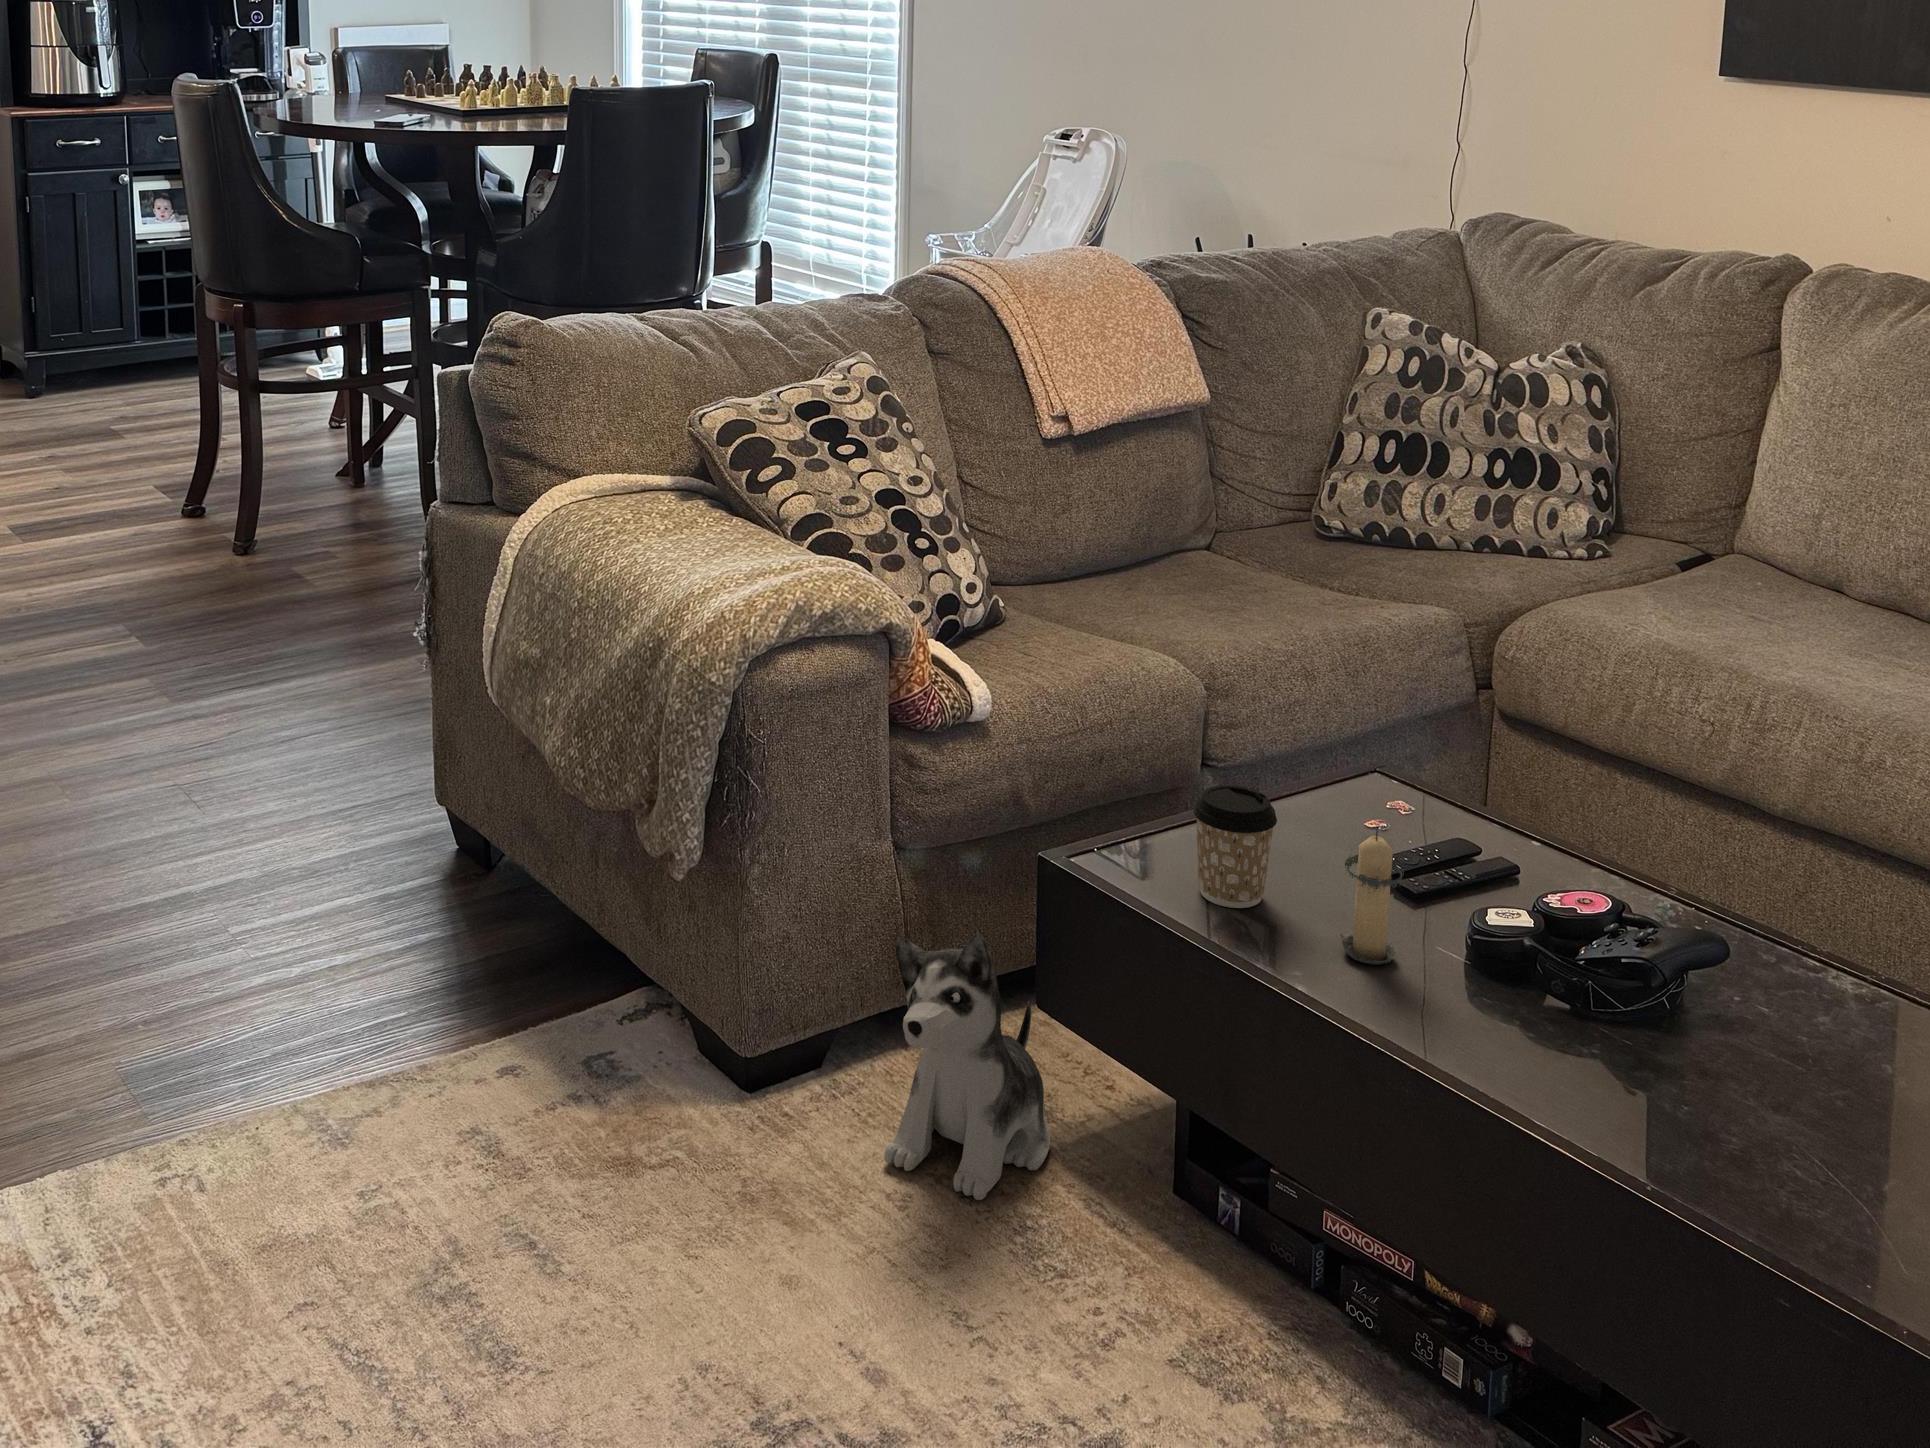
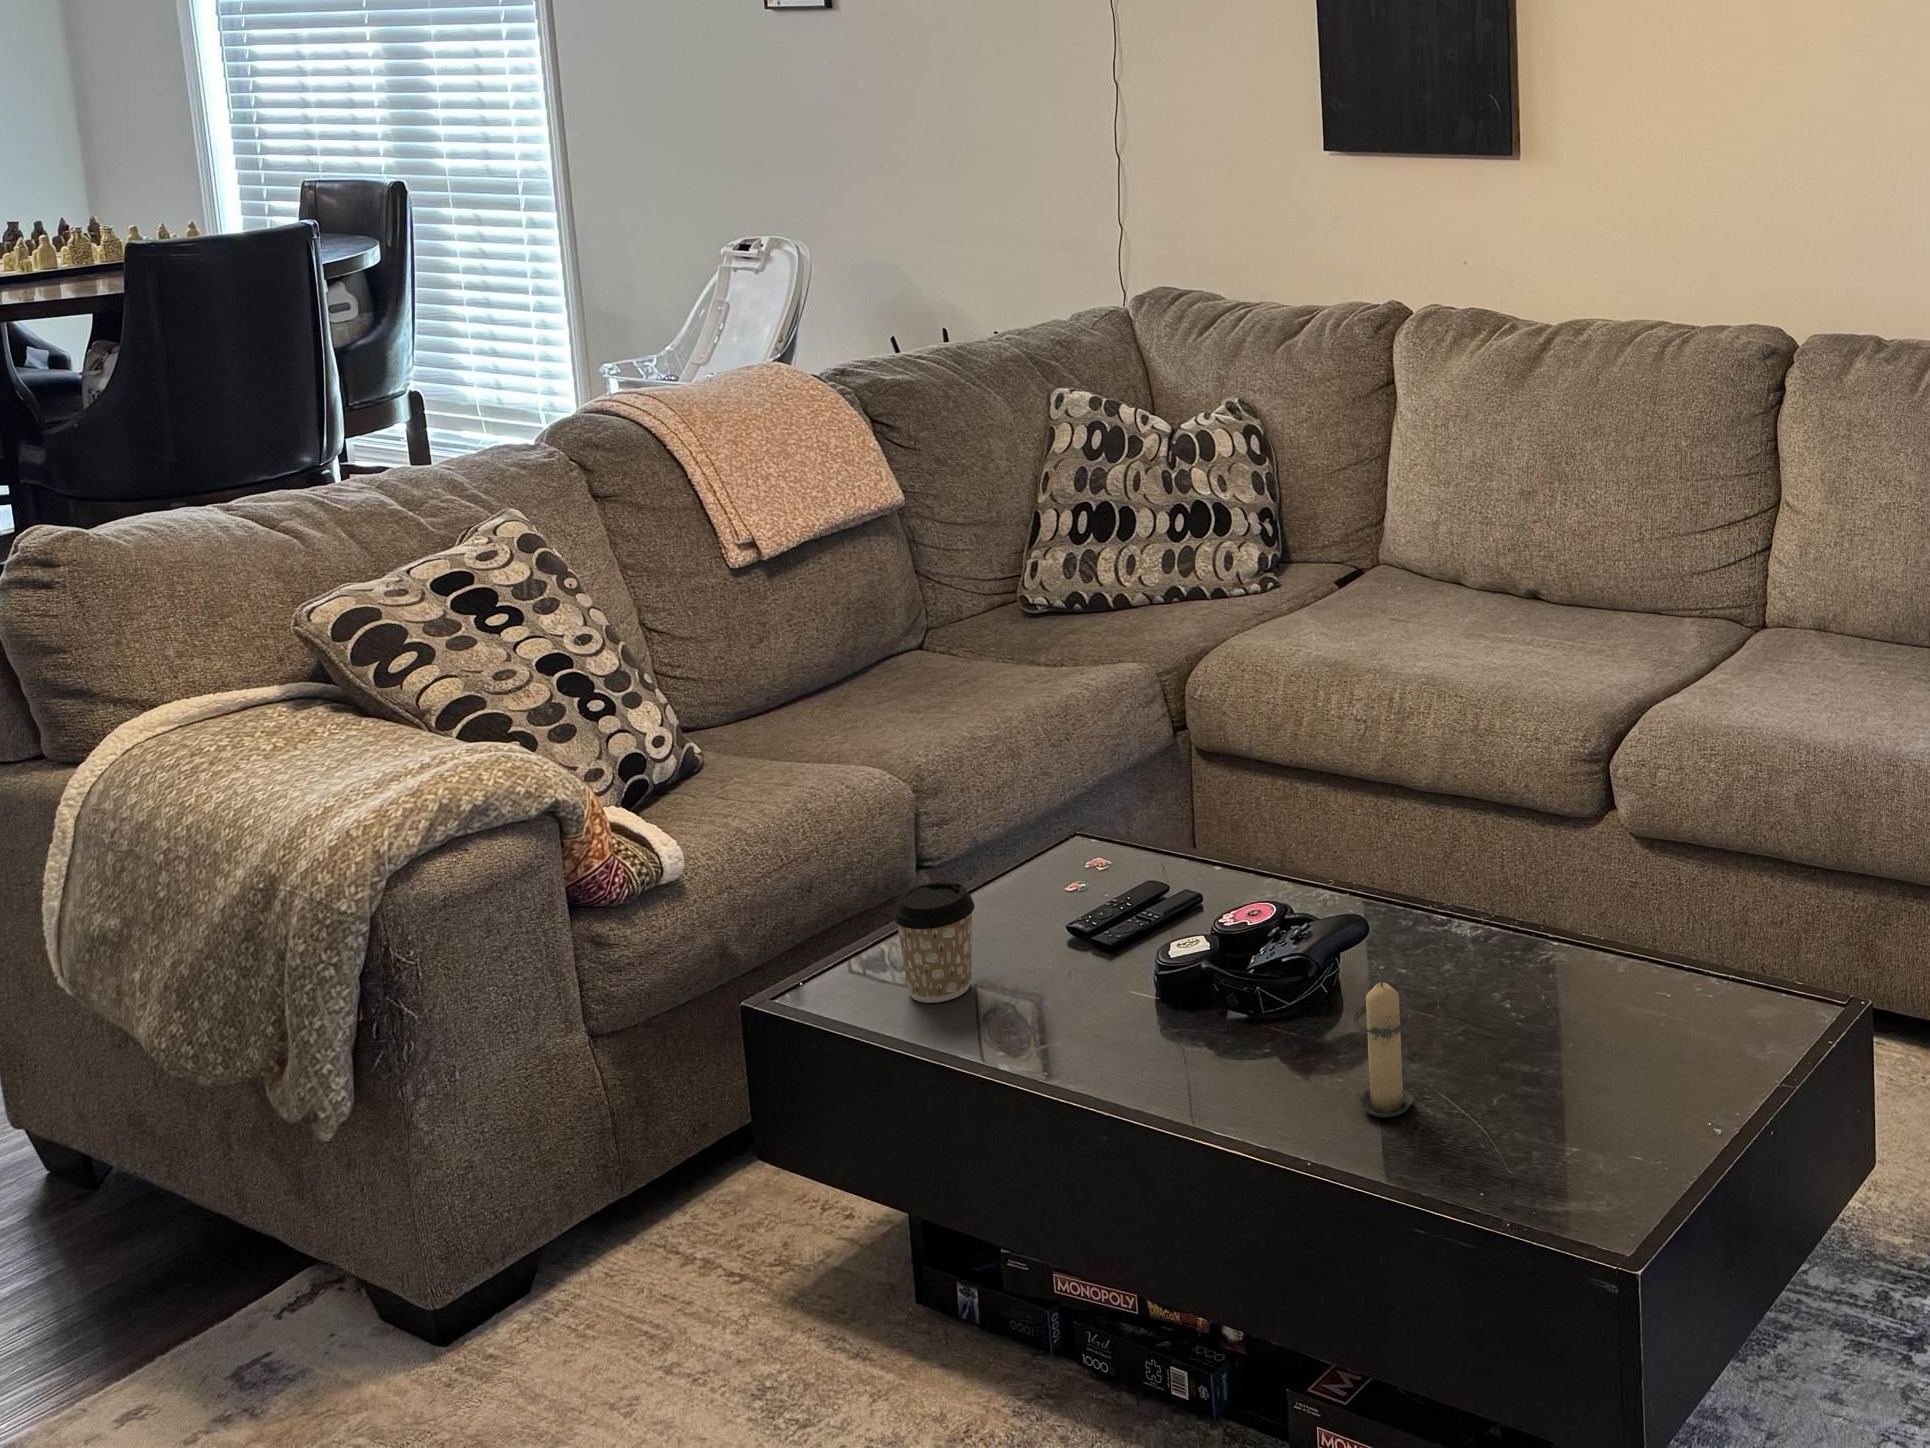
candle: present [1340,829,1403,965] -> present [1354,975,1413,1117]
plush toy: present [884,933,1050,1200] -> none [598,1100,793,1378]

